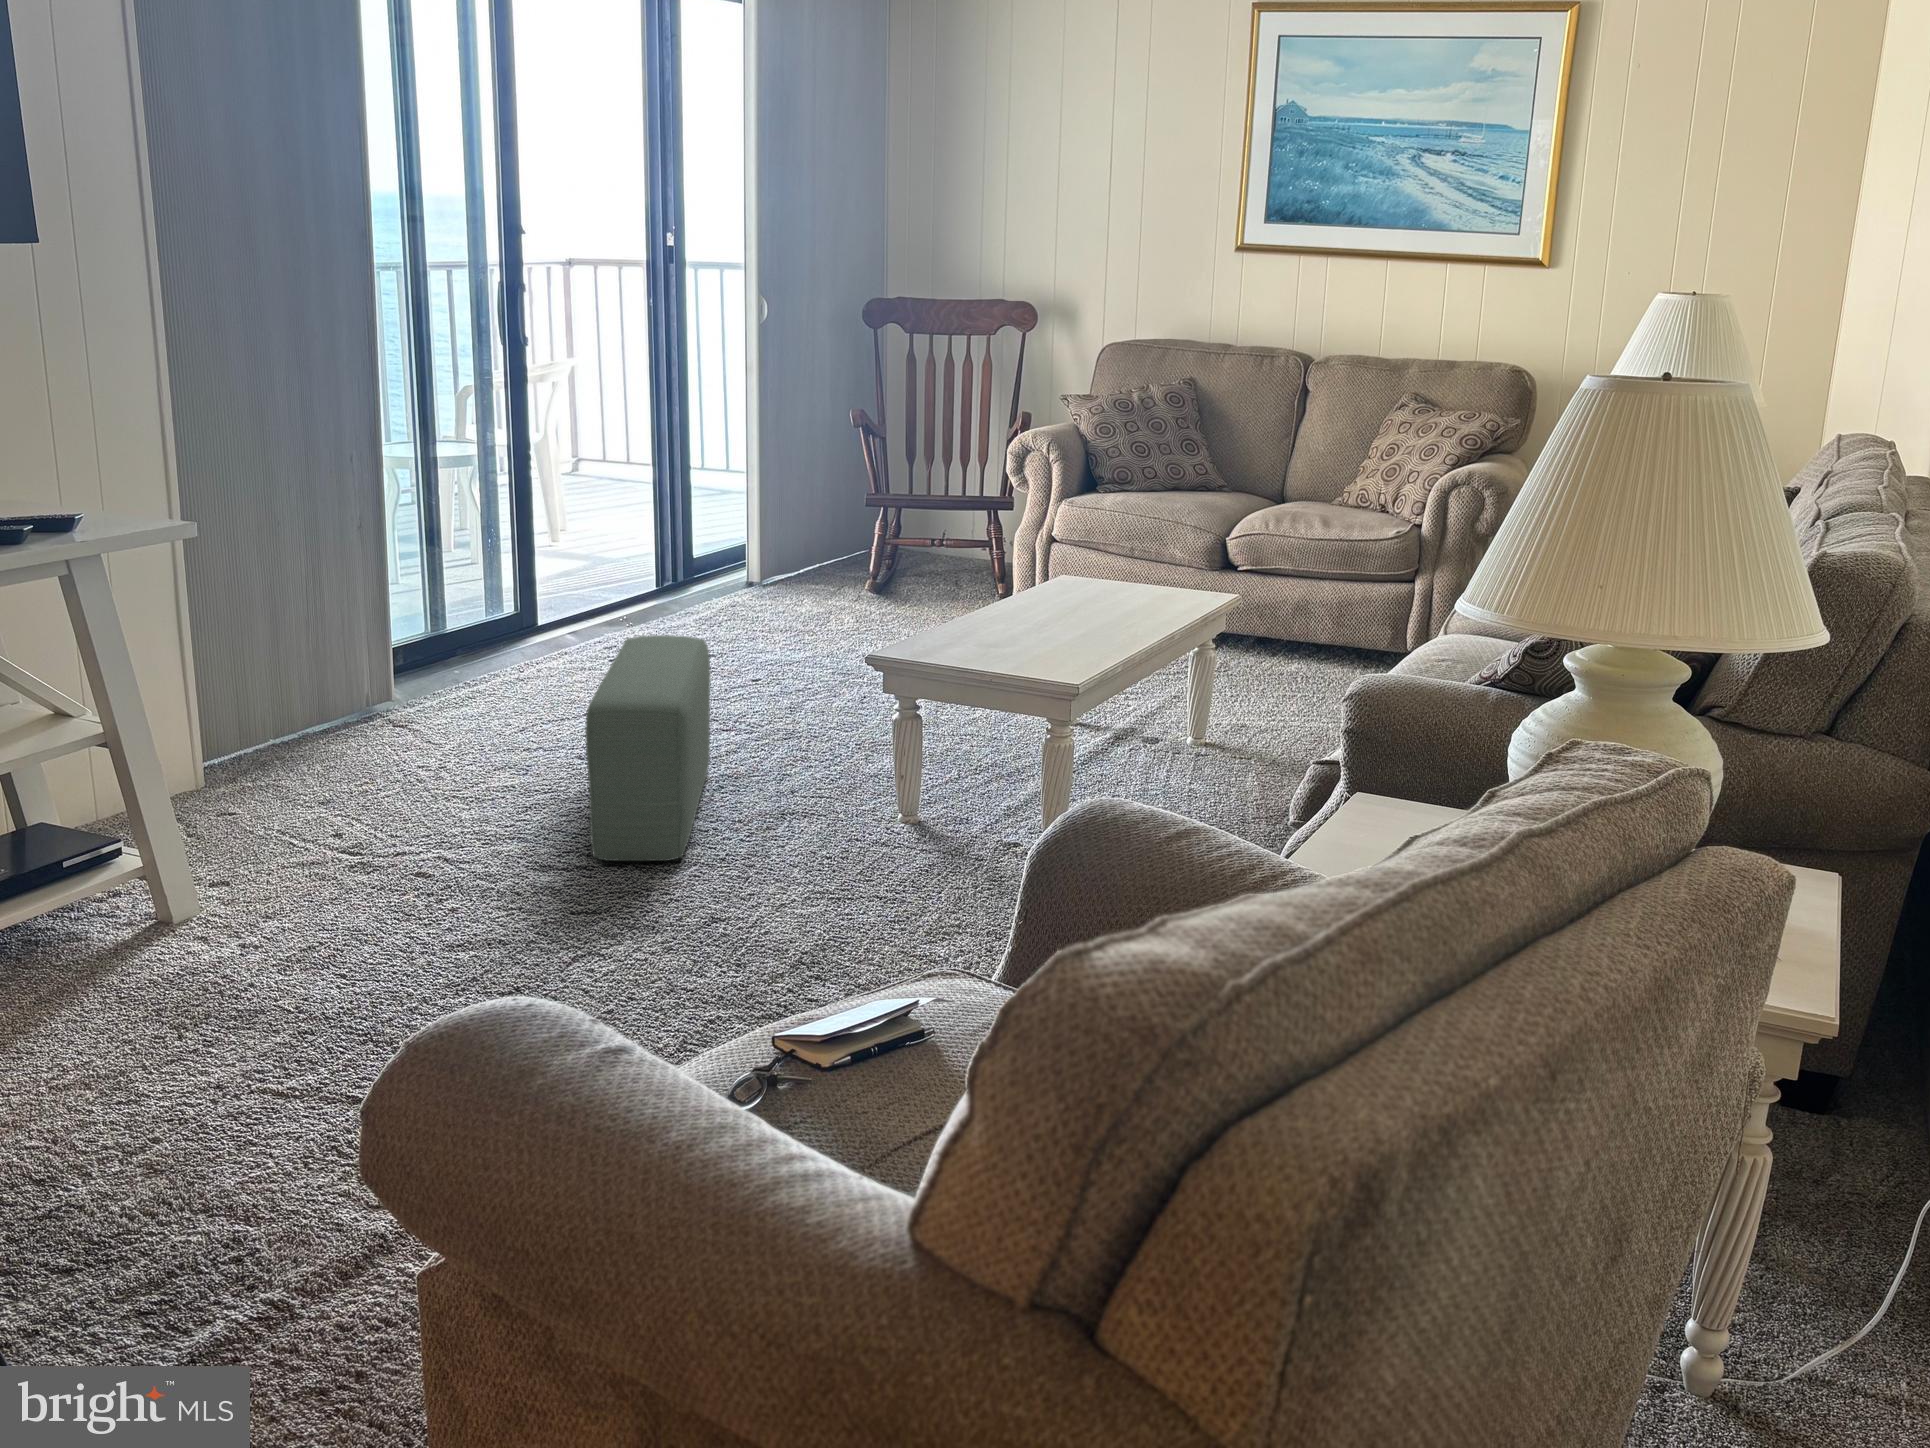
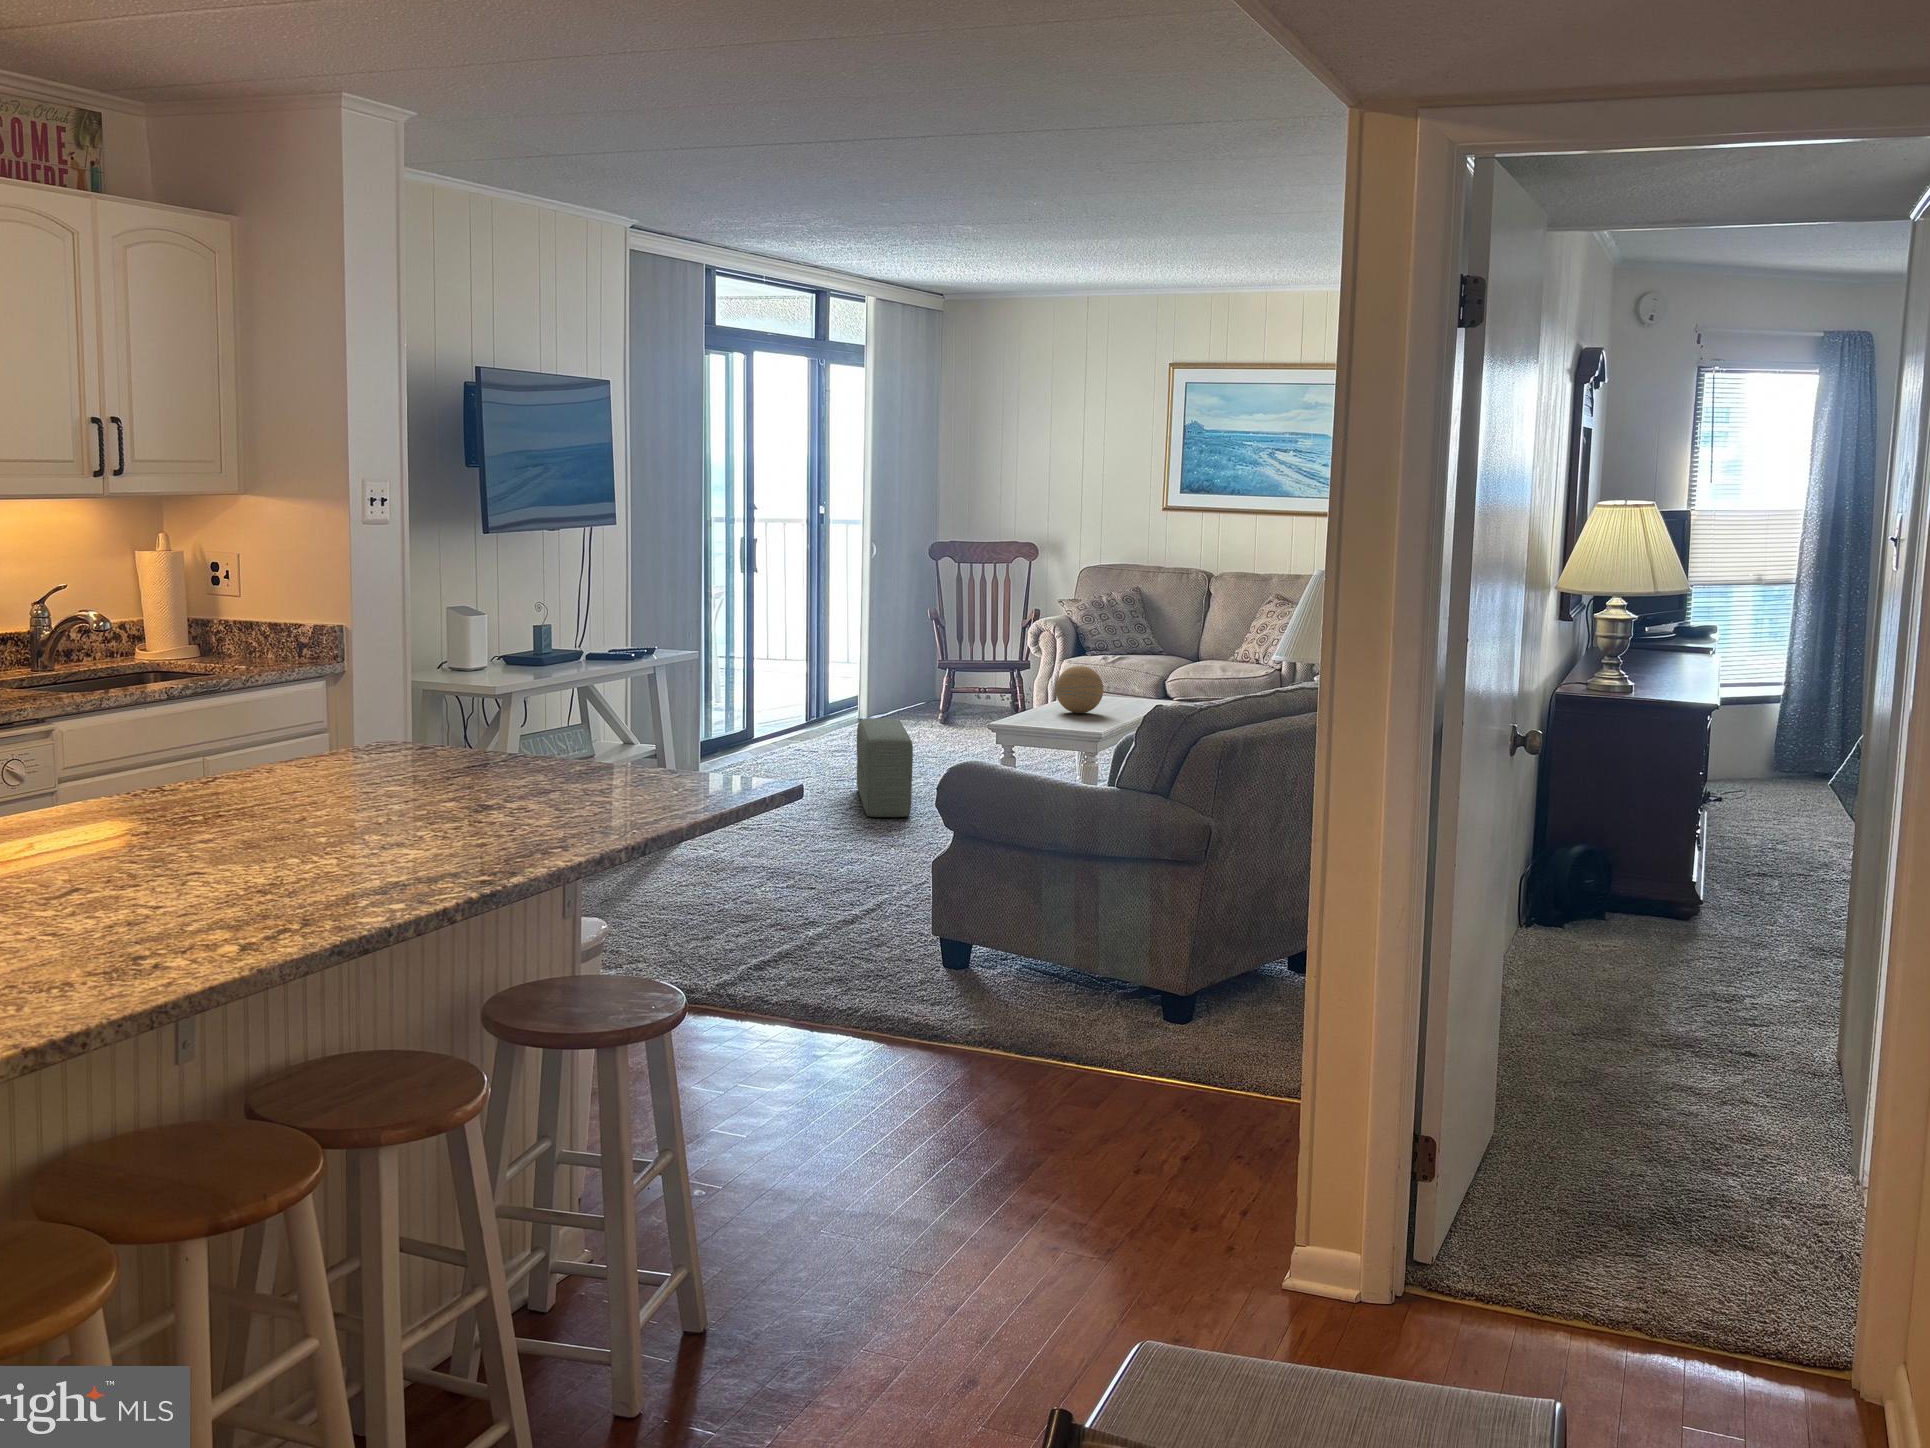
decorative orb: none [997,546,1093,641] -> present [1056,666,1103,713]

